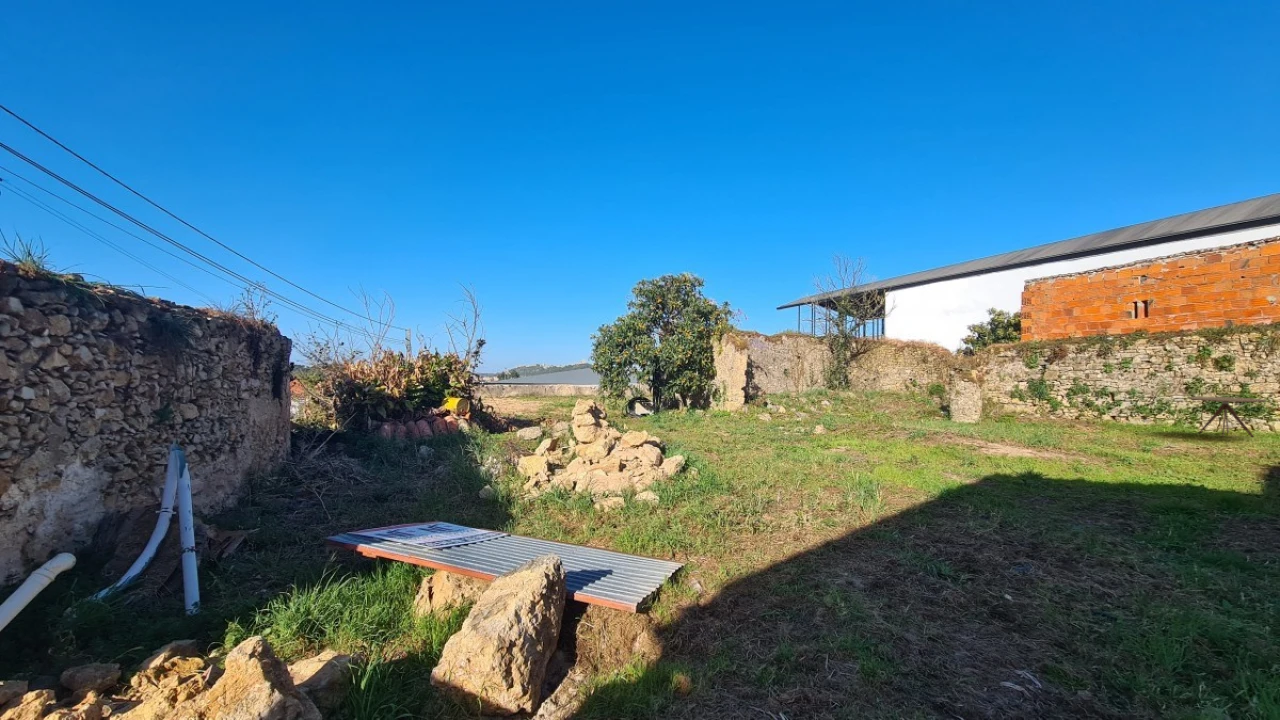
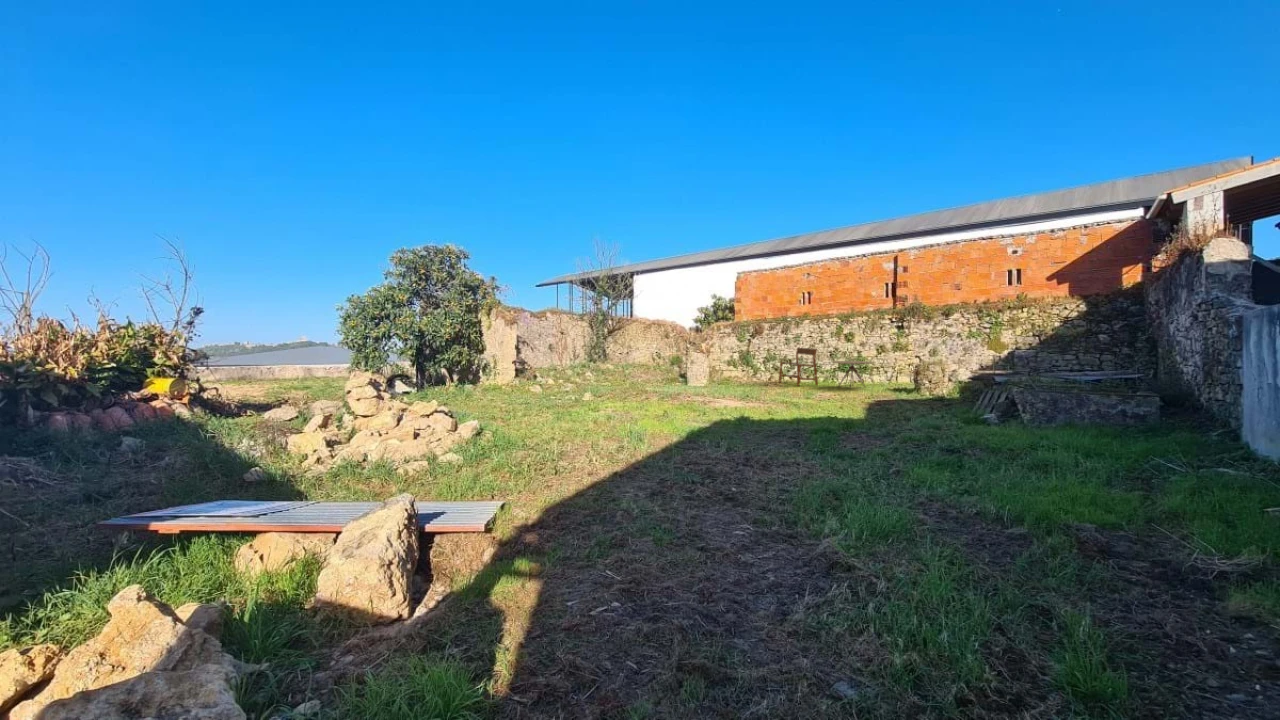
bench: none [1091,376,1161,430] -> present [779,347,818,386]

